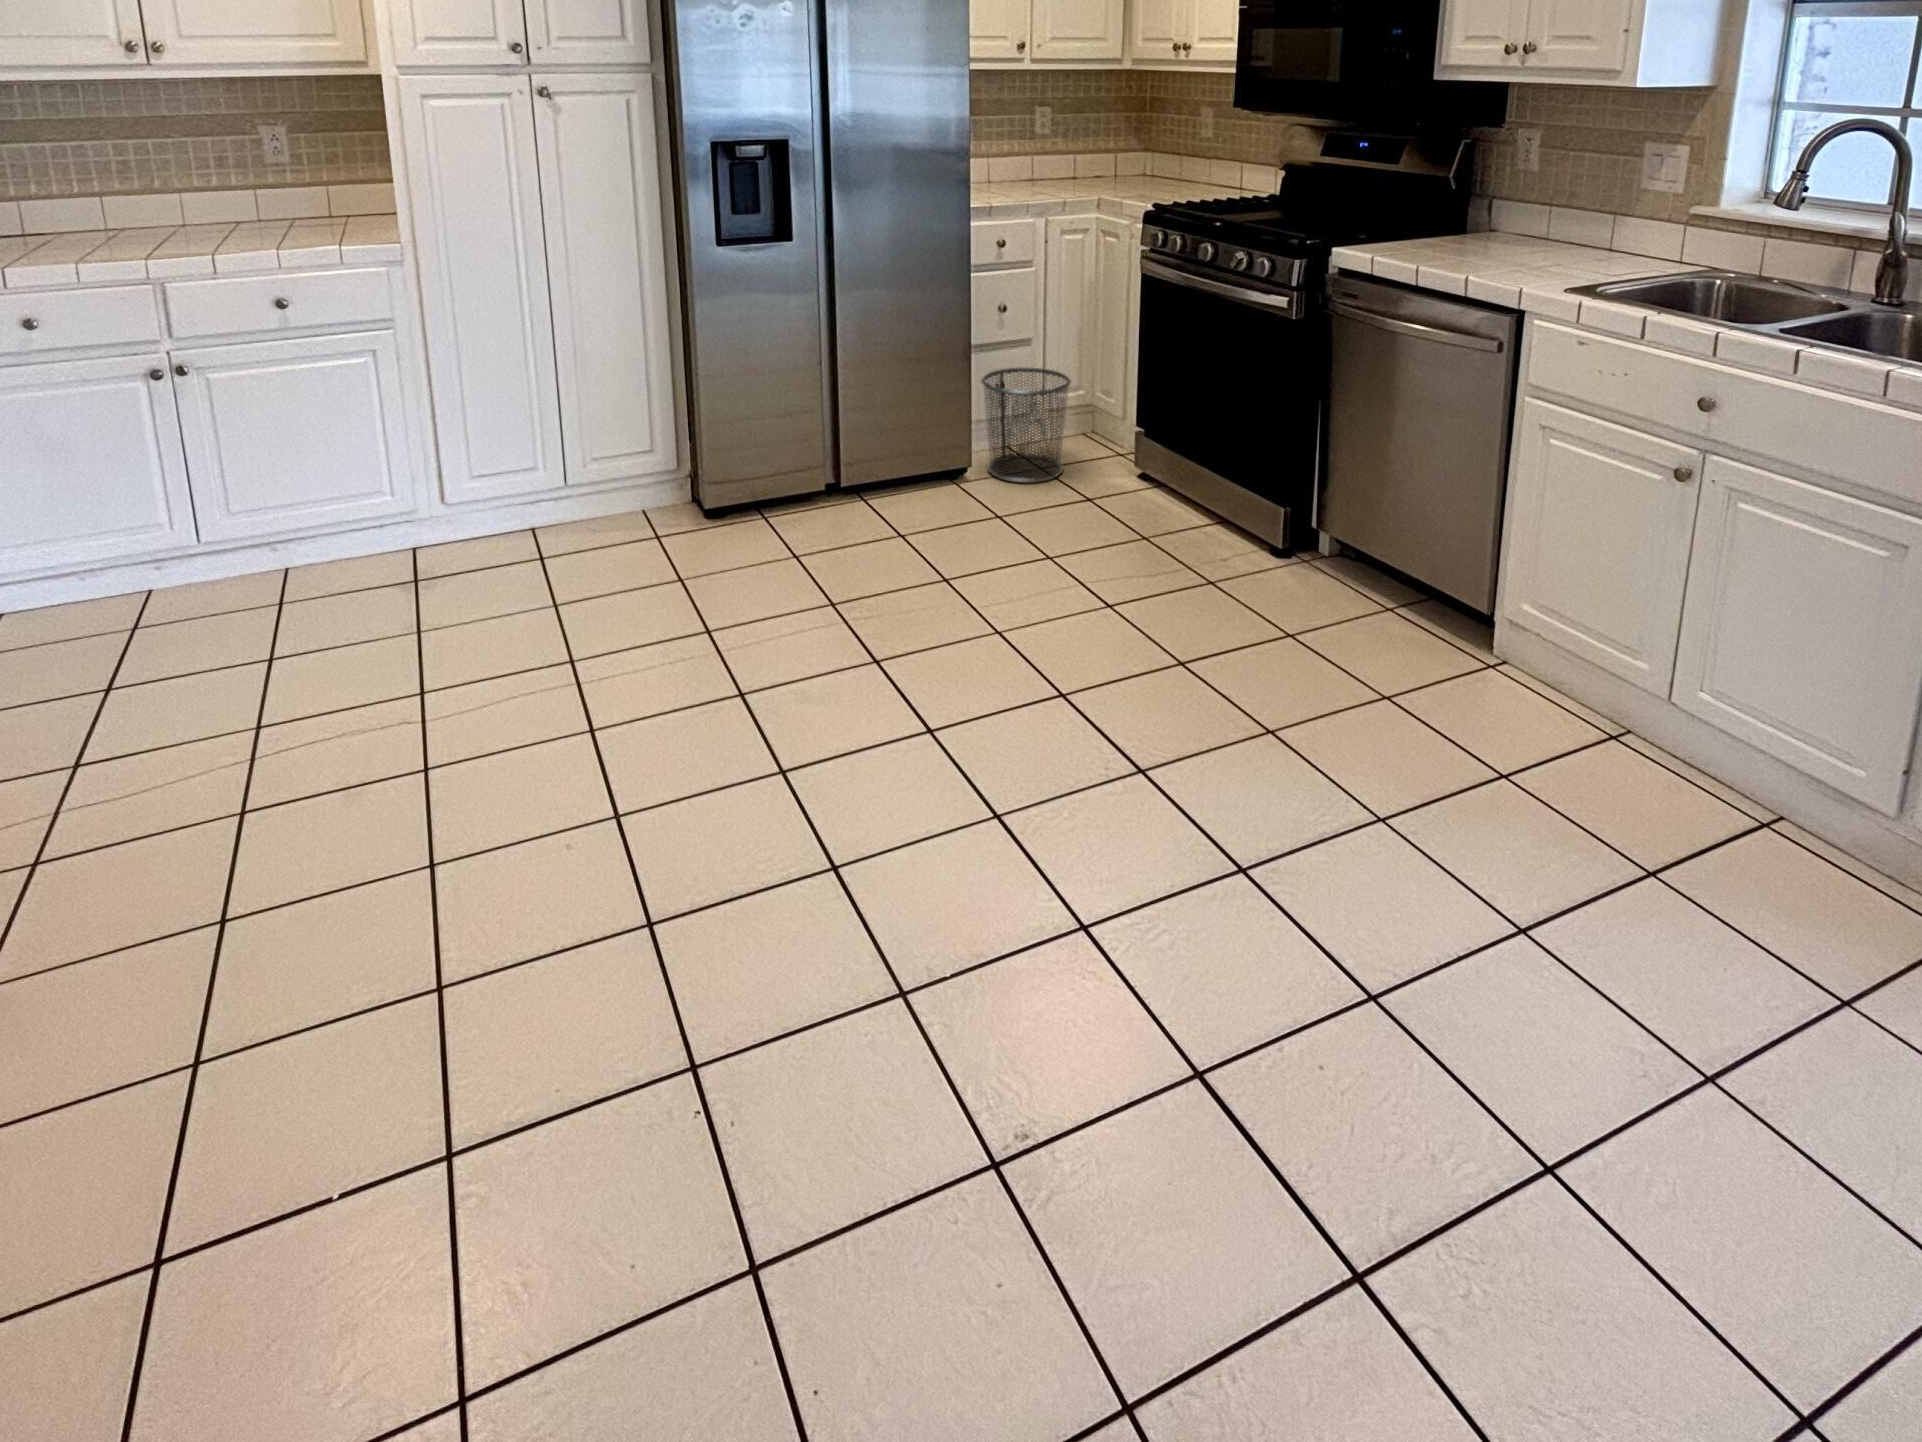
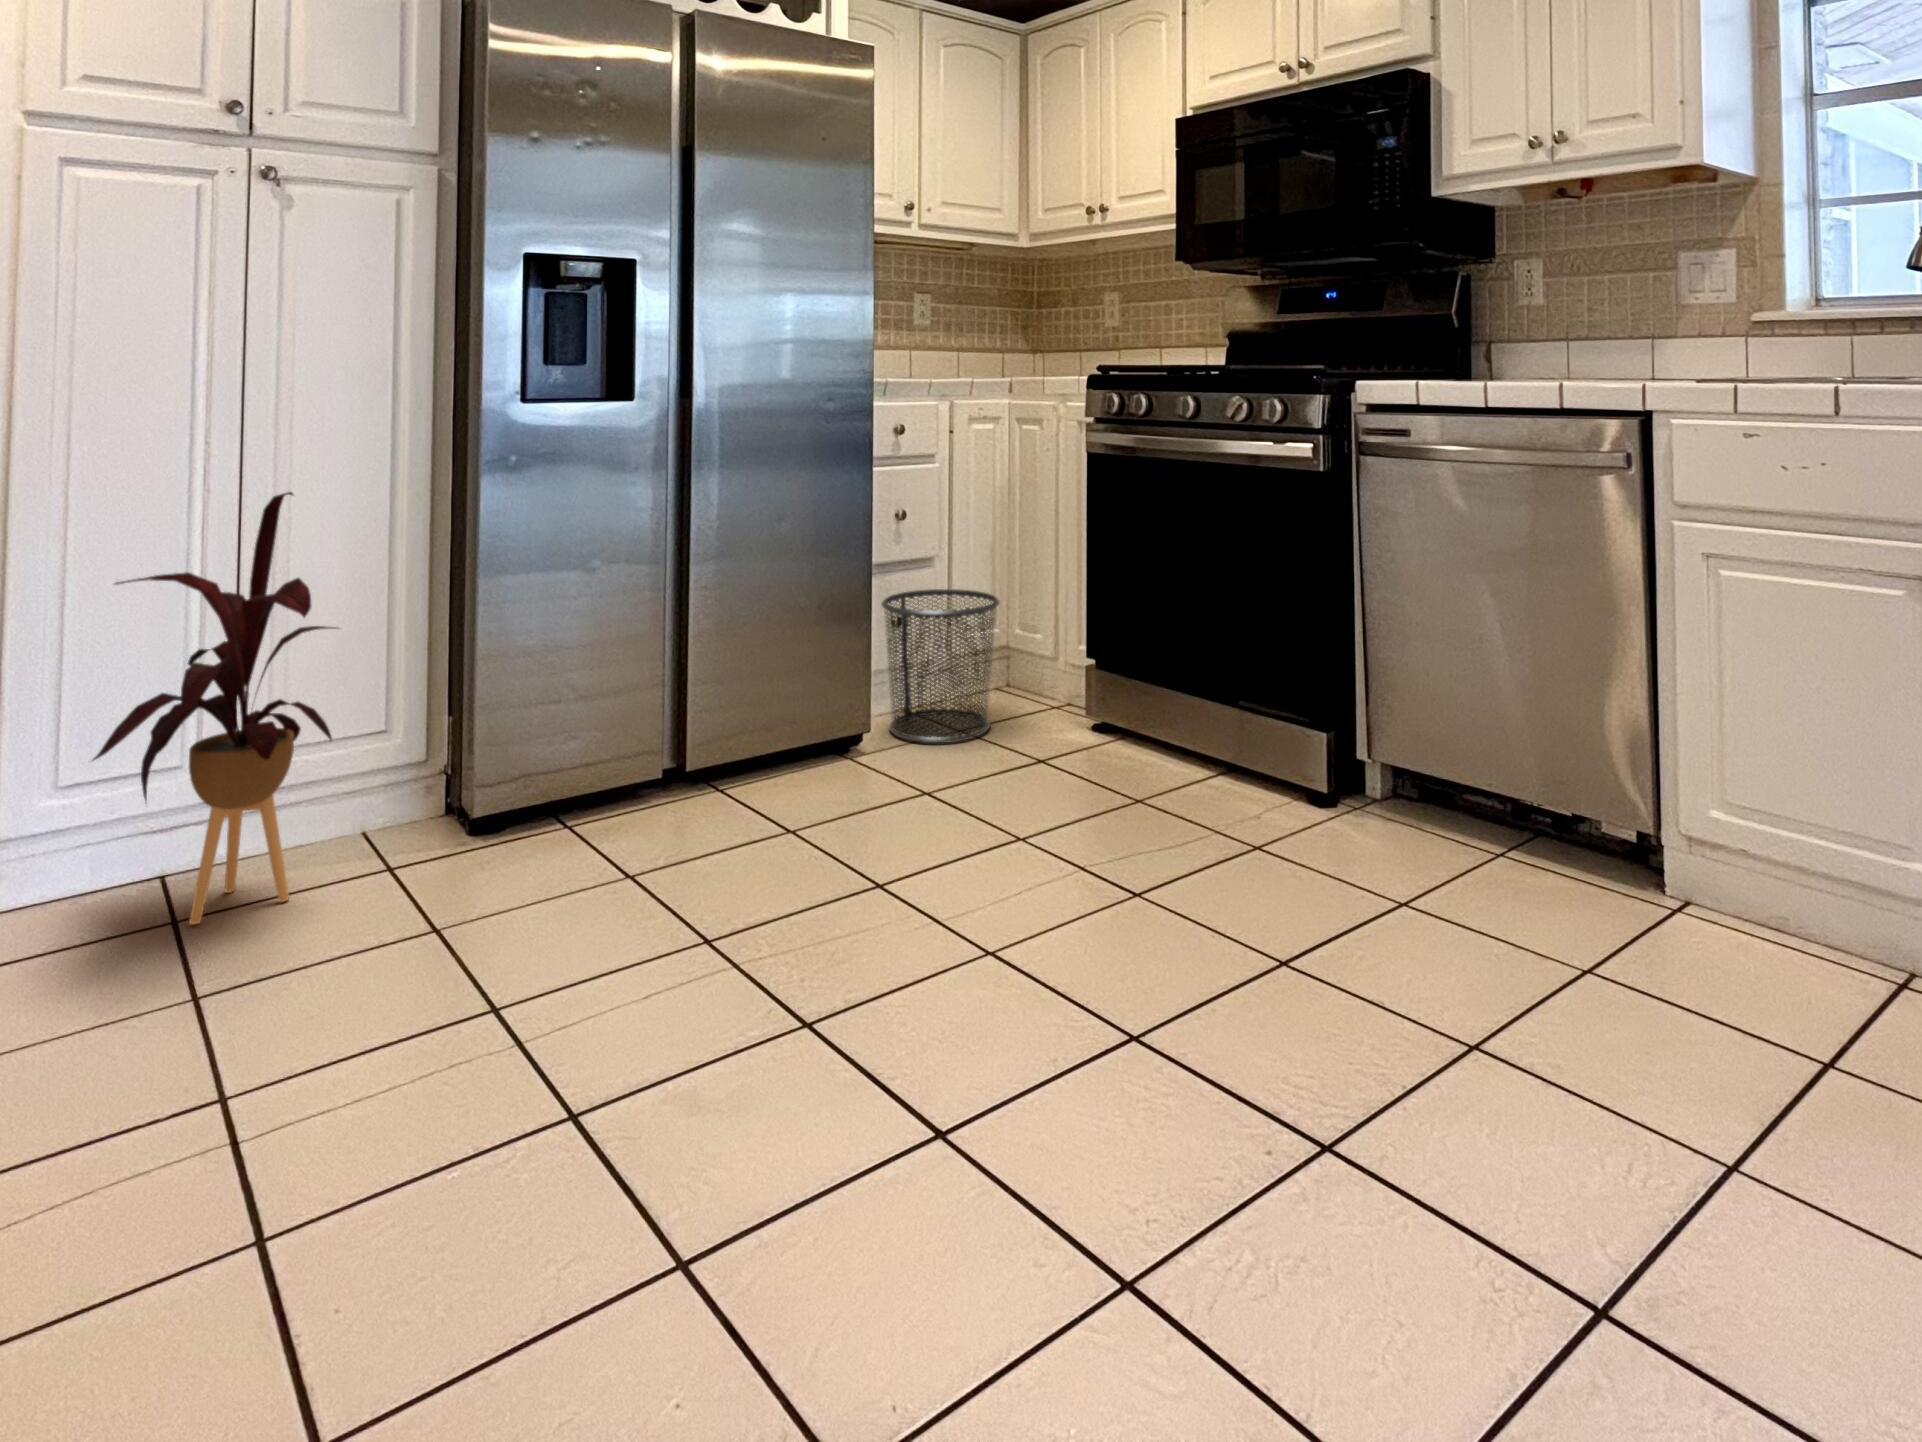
house plant: none [486,317,615,562] -> present [93,492,336,924]

